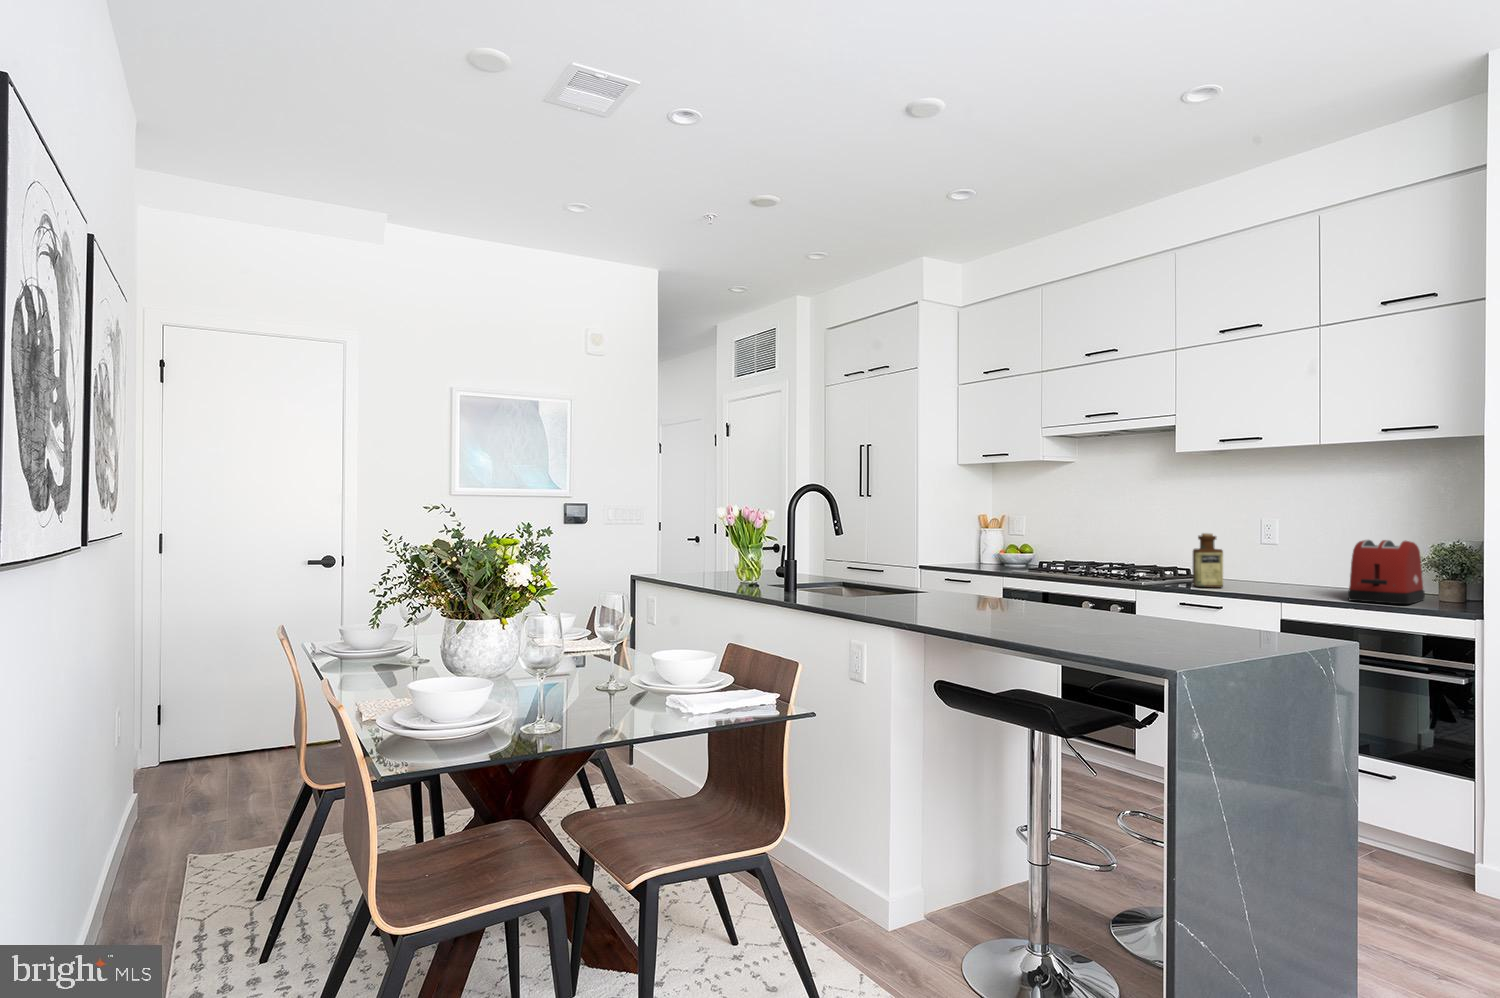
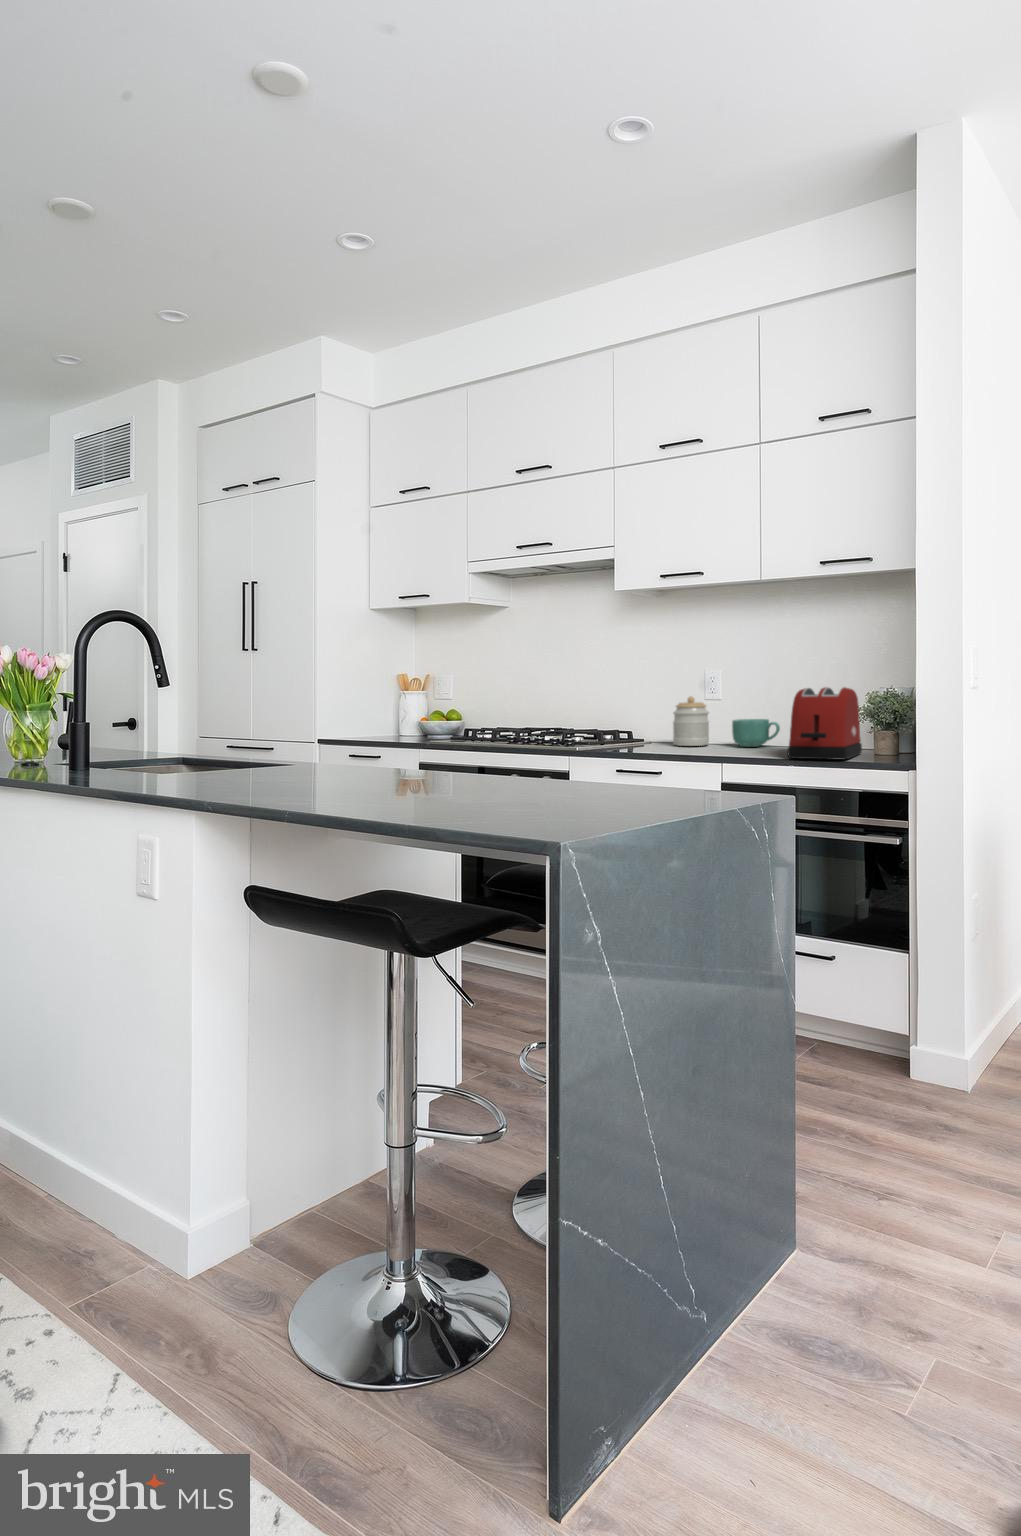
bottle: present [1193,533,1223,588] -> none [629,687,662,751]
jar: none [1233,542,1268,585] -> present [673,696,709,746]
mug: none [1291,564,1339,588] -> present [732,719,780,747]

